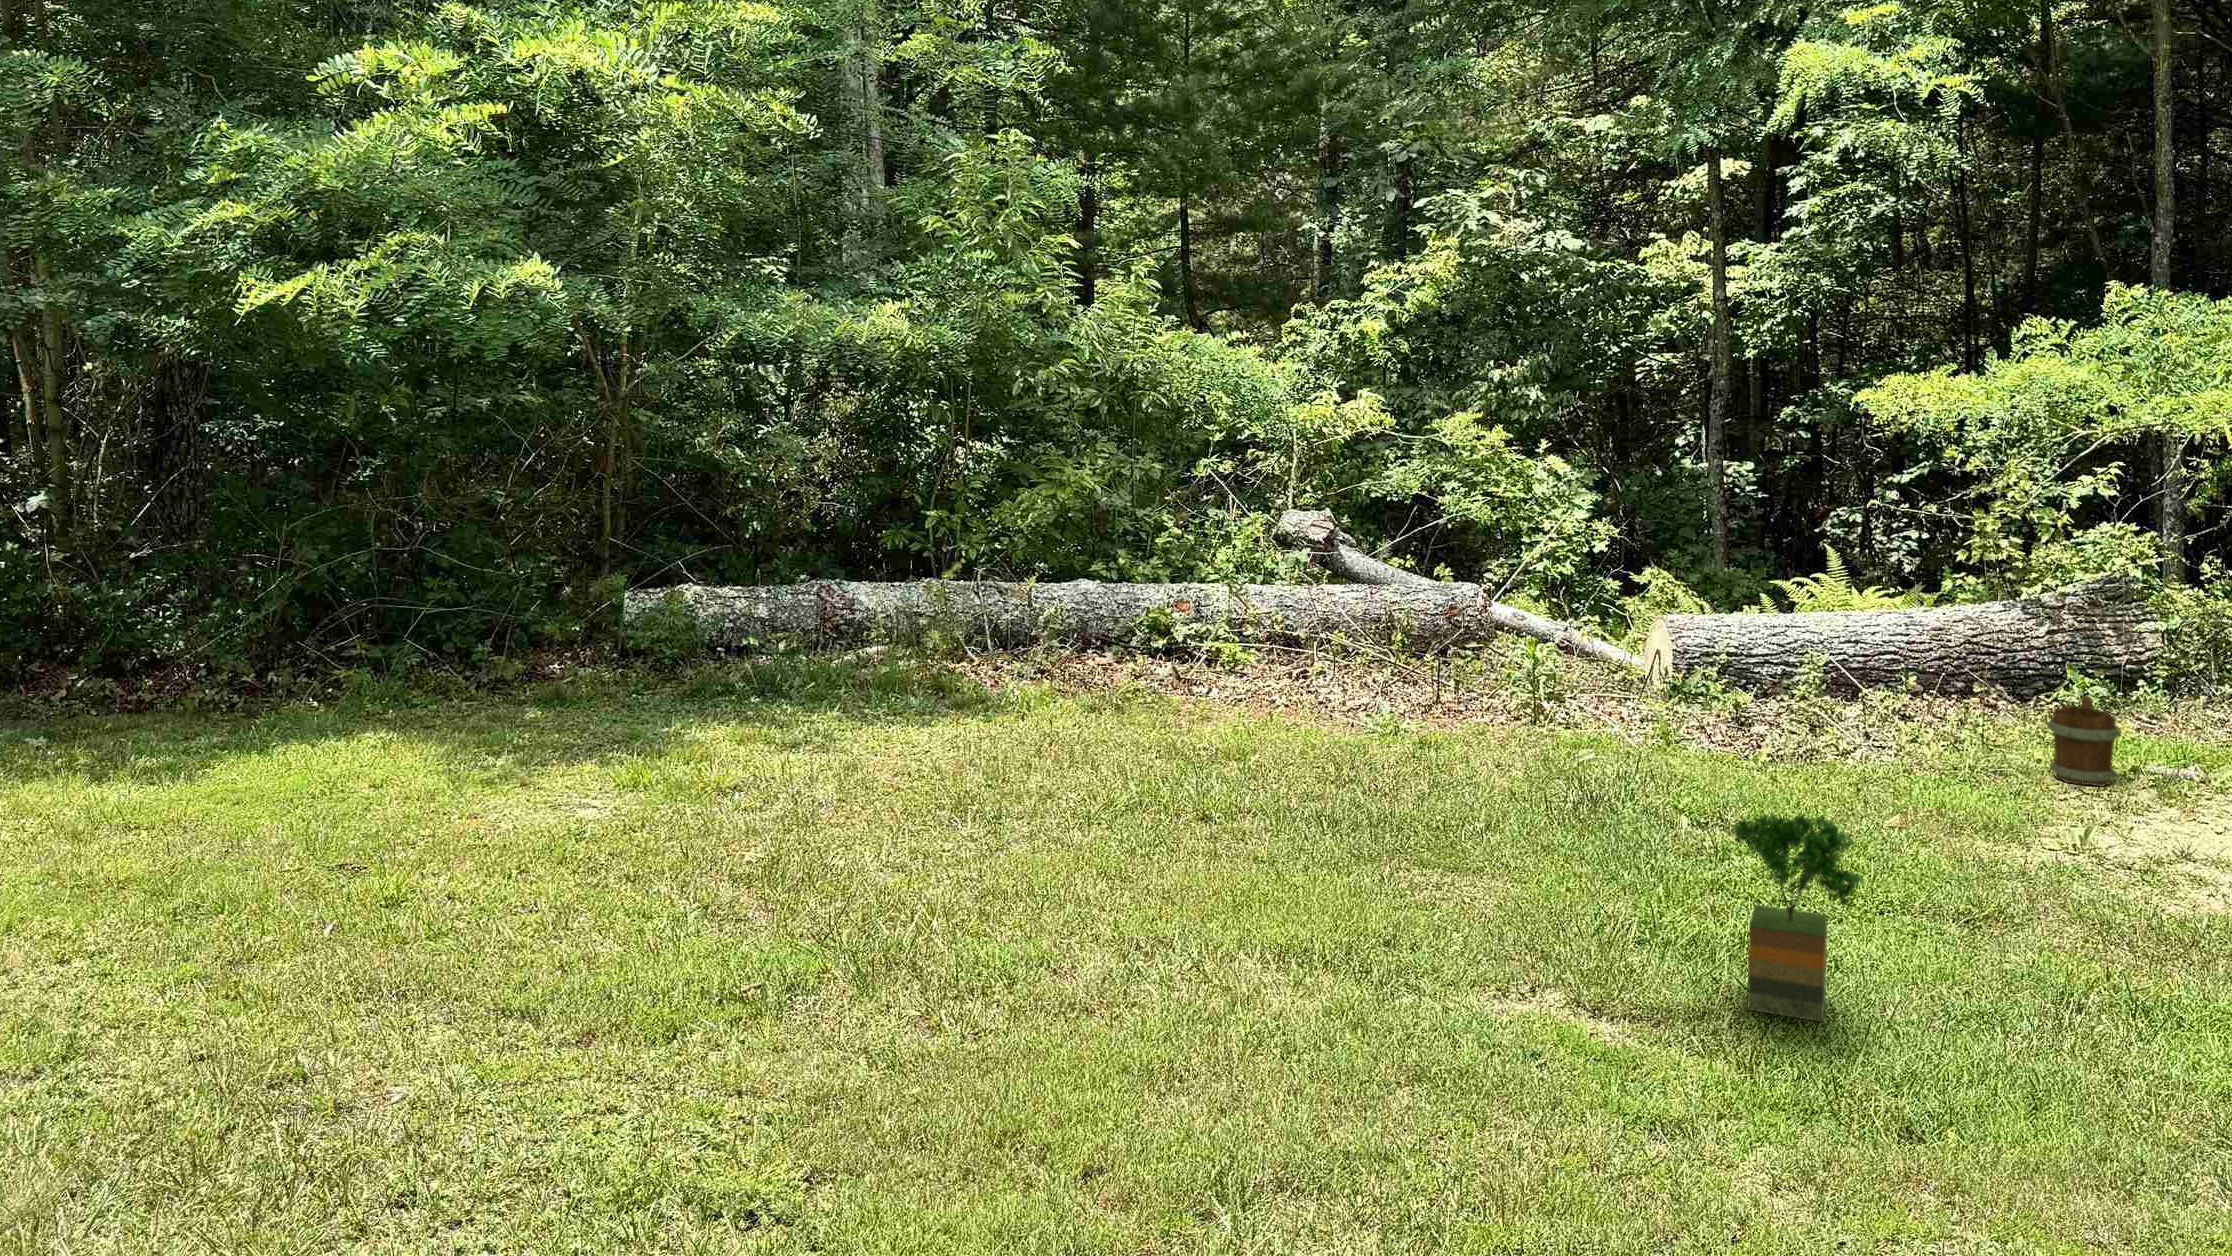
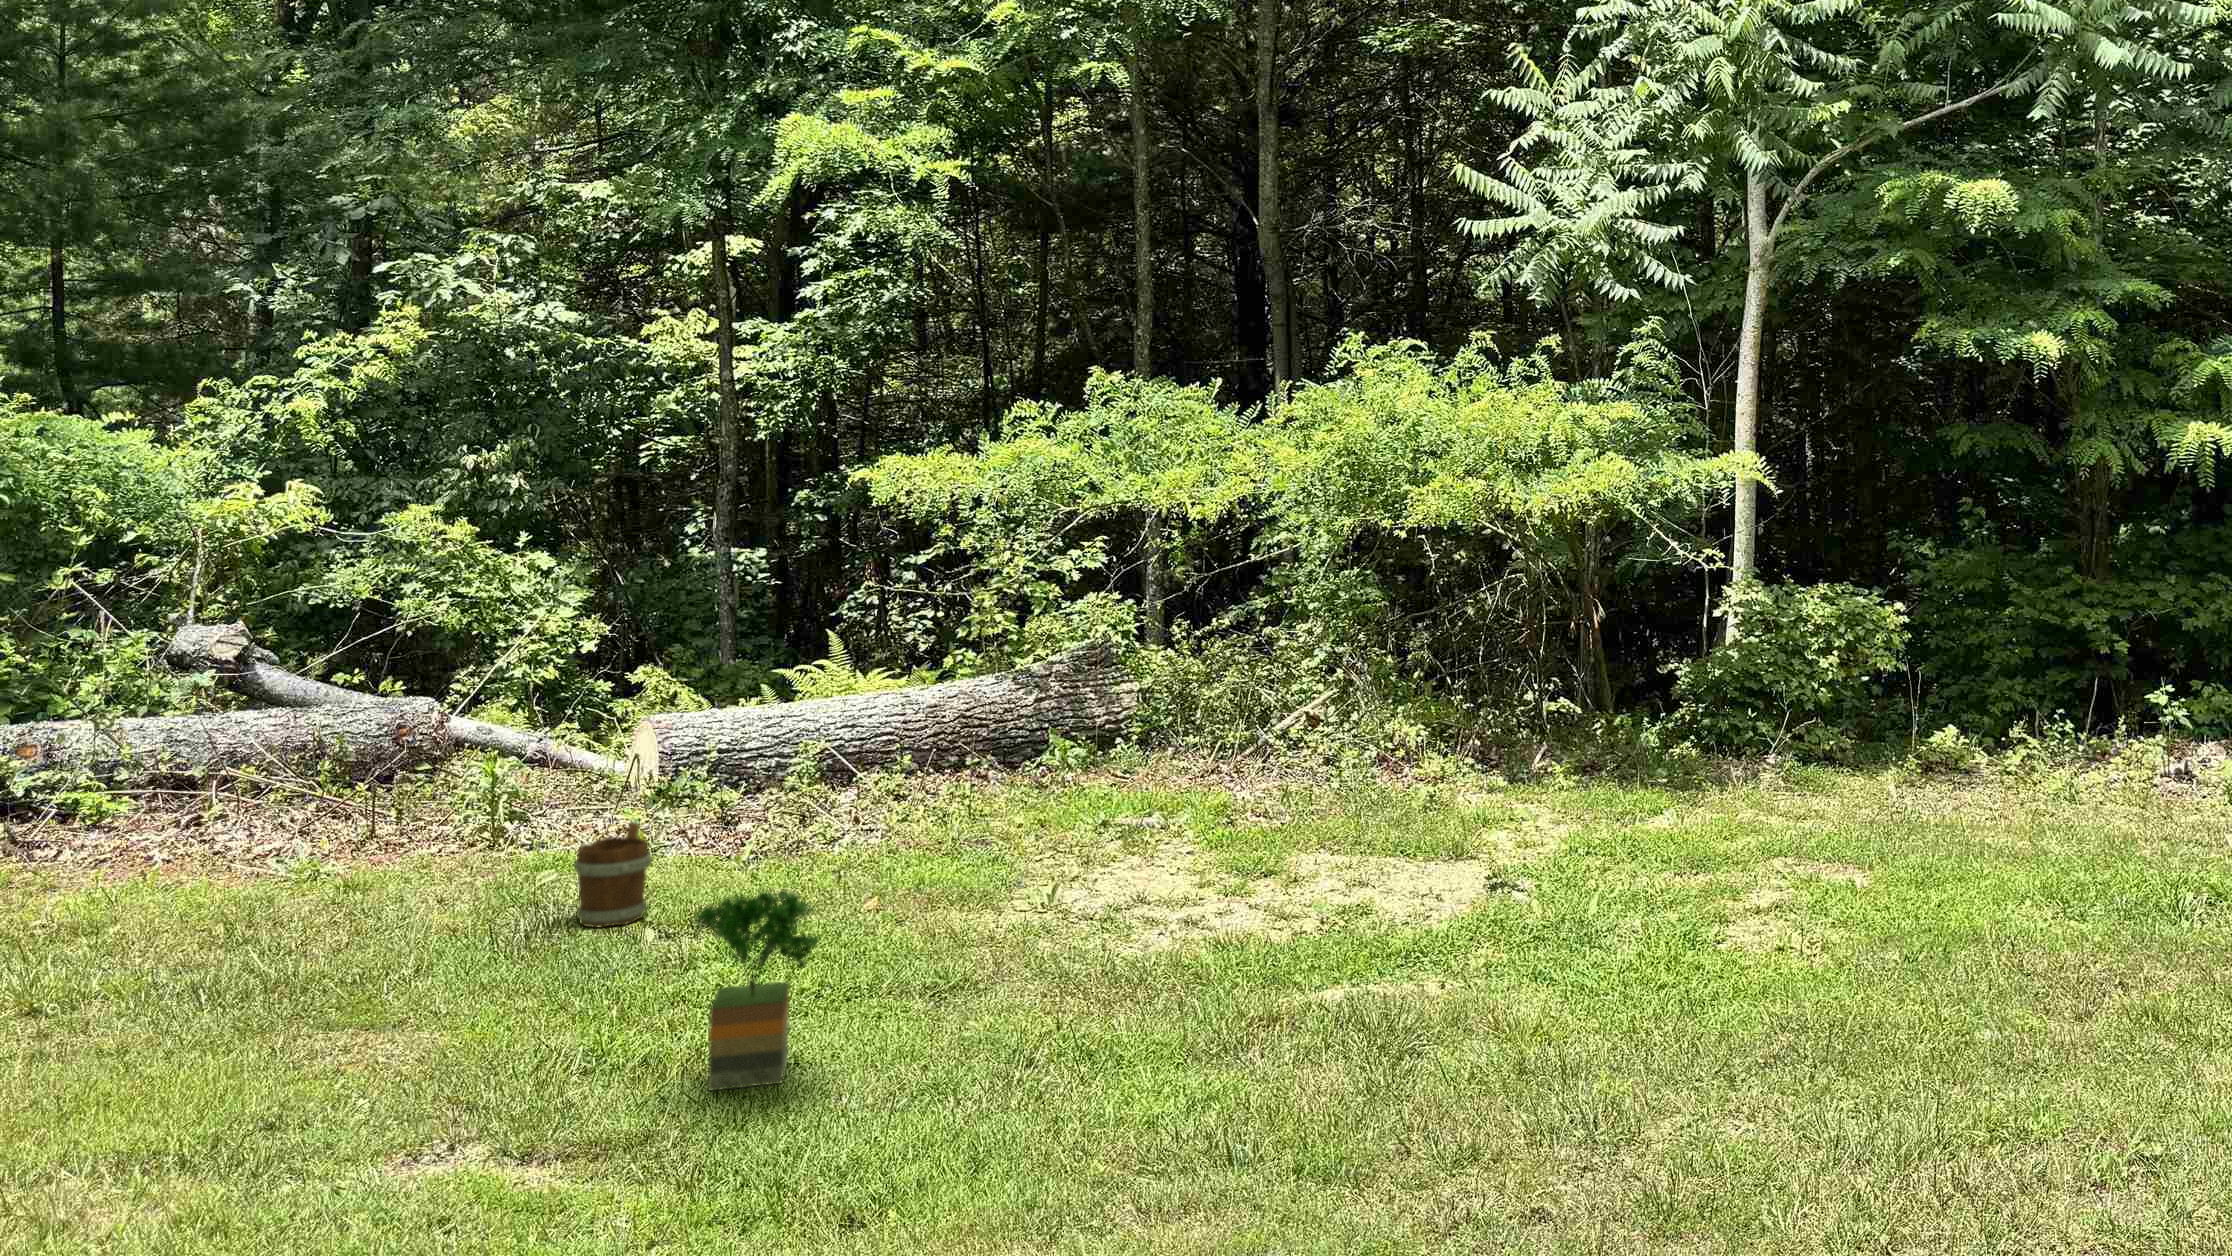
bucket: present [2047,695,2121,786] -> present [573,822,652,928]

